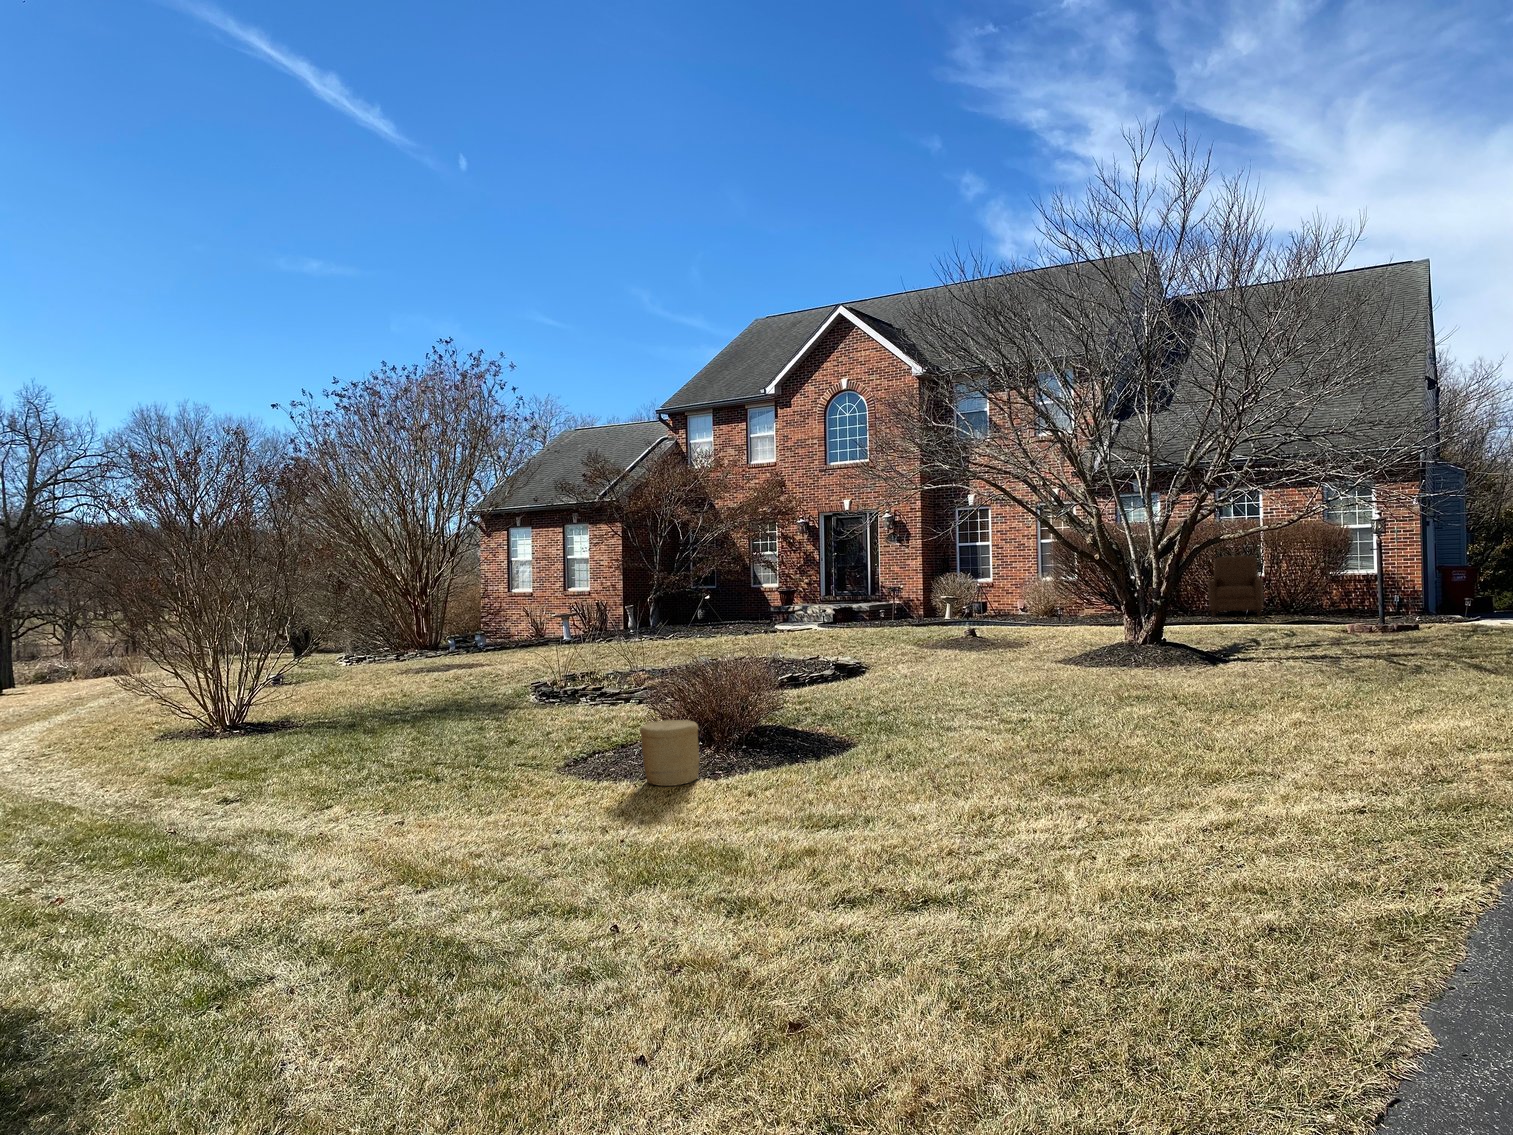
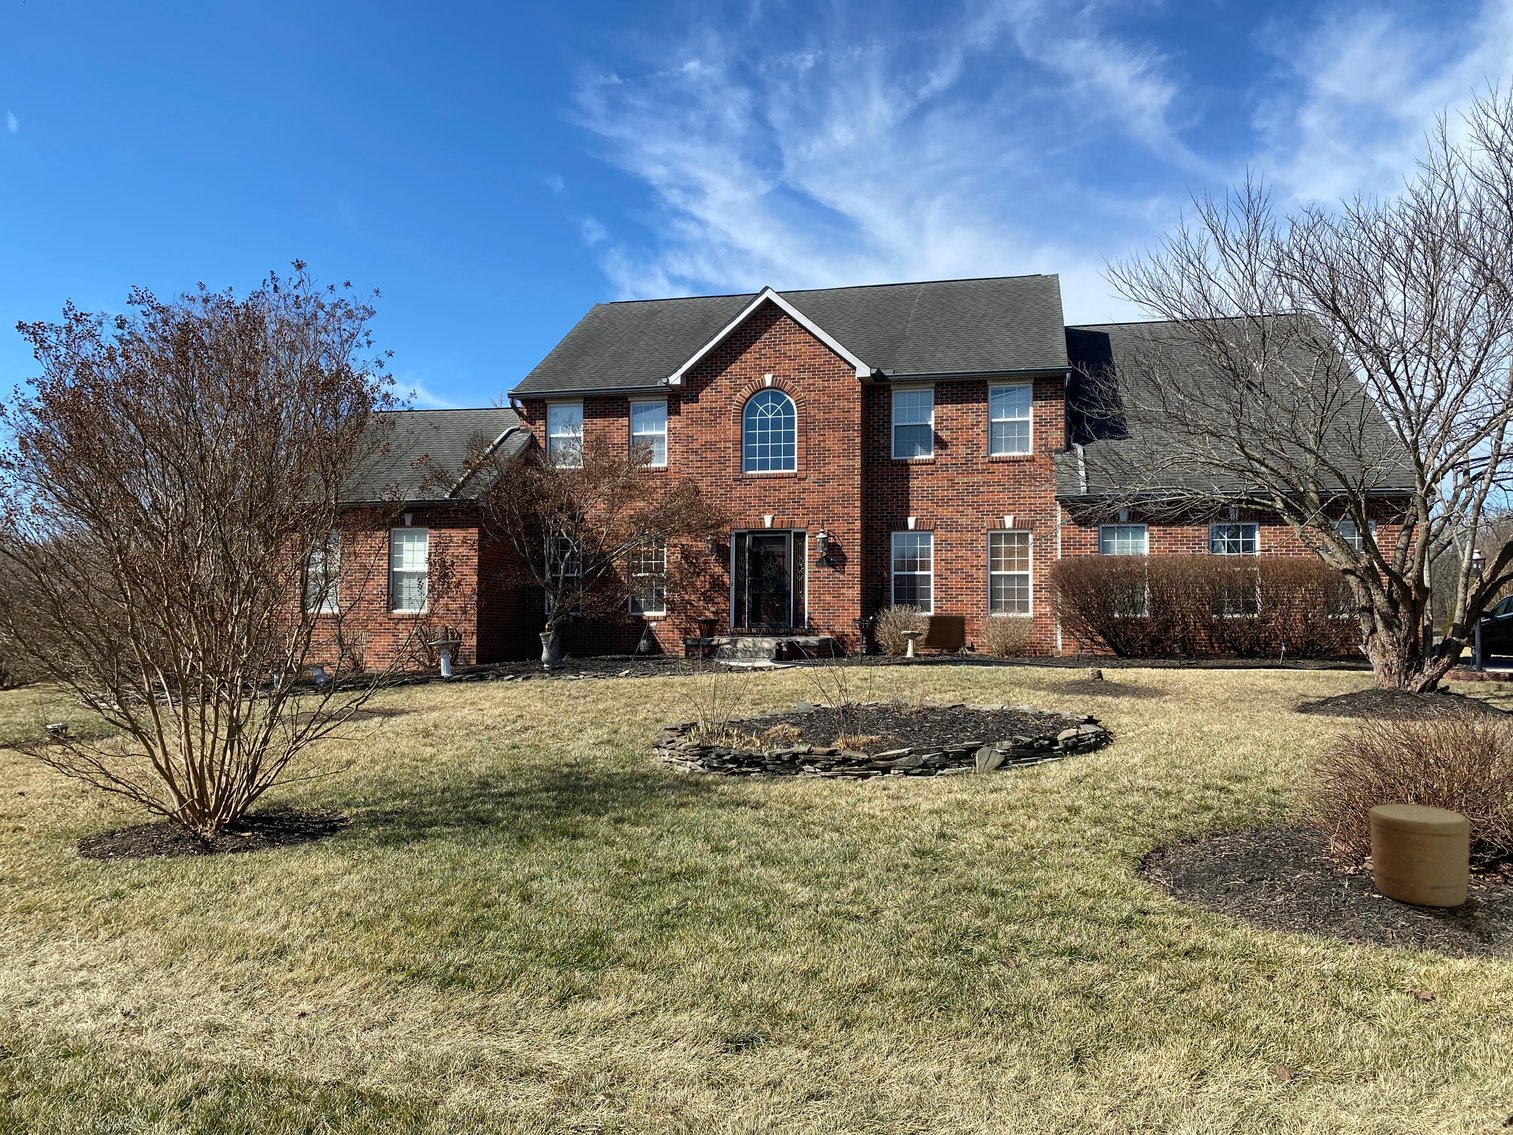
chair: present [1208,556,1263,617] -> none [1202,594,1266,656]
wooden crate: none [972,582,1015,612] -> present [924,615,966,648]

